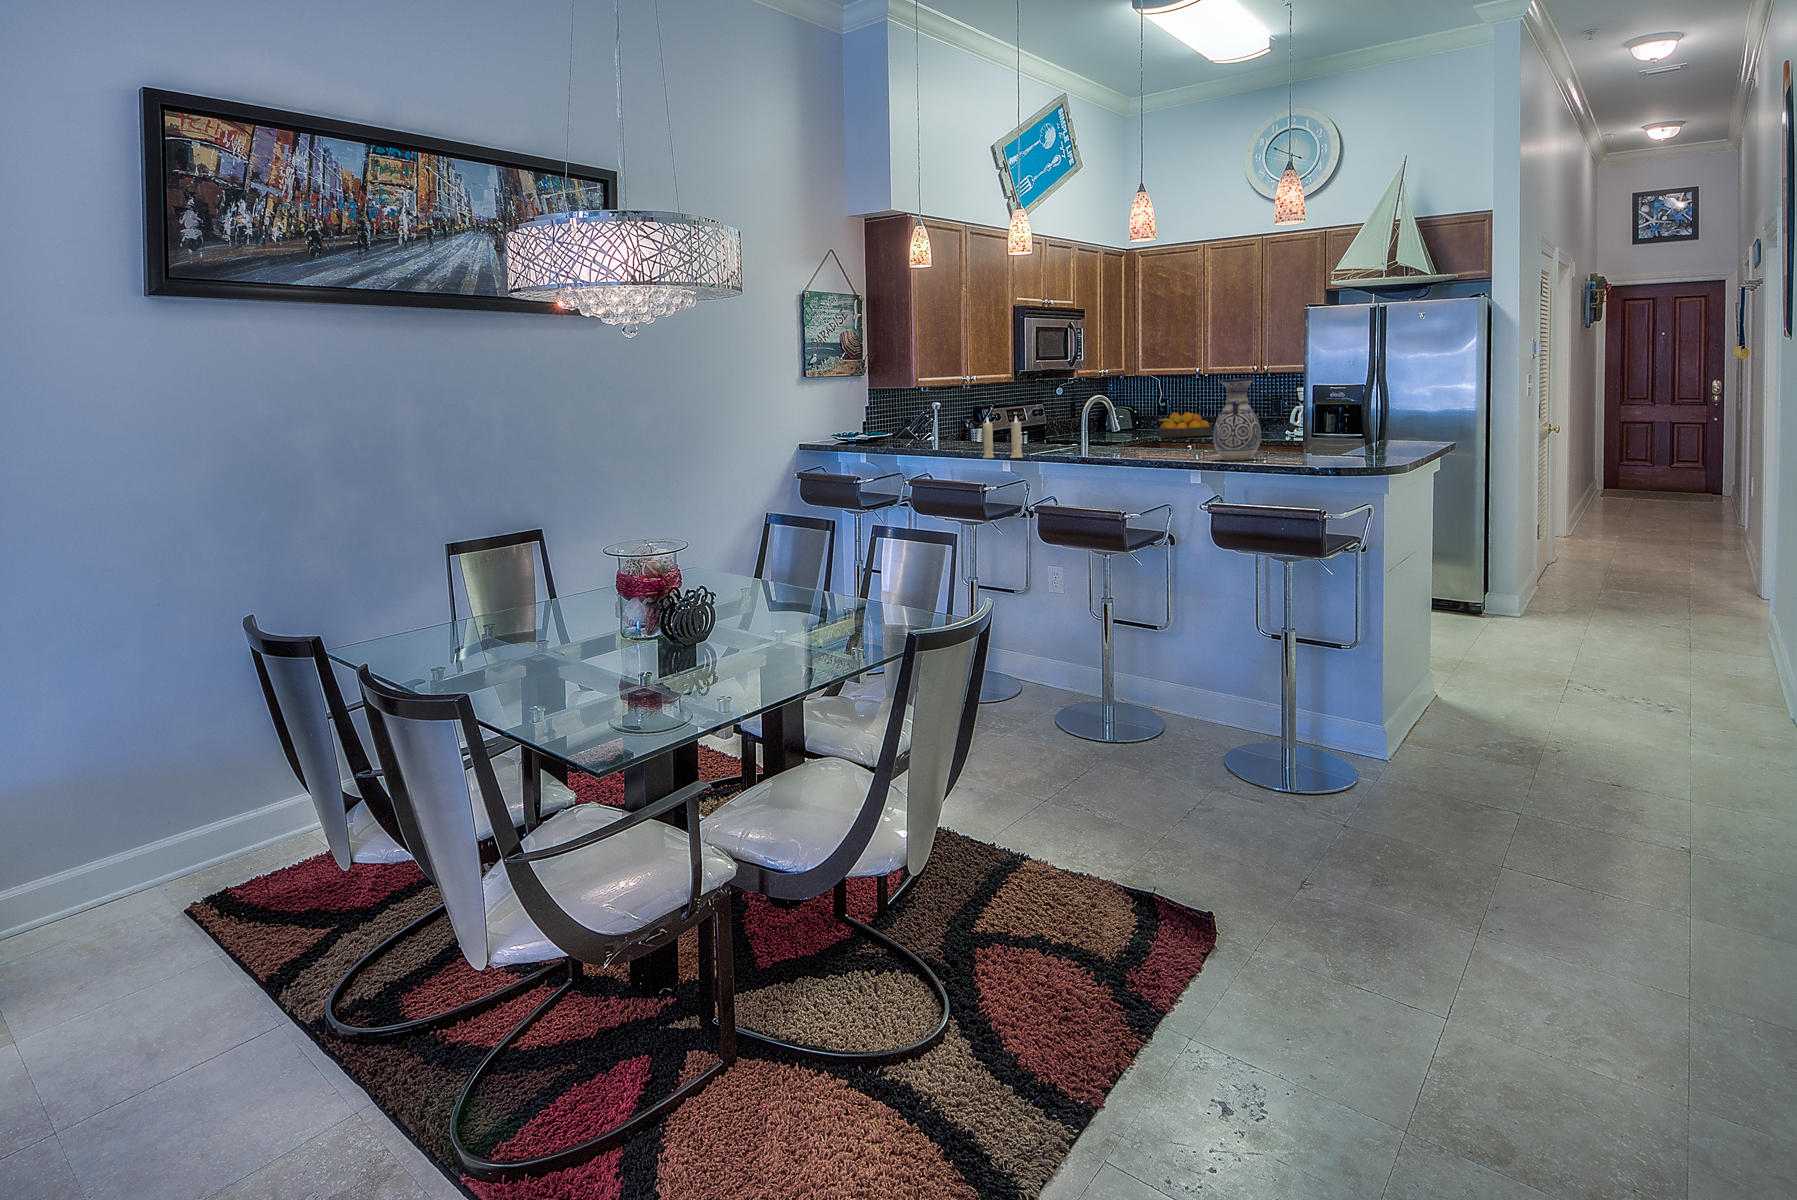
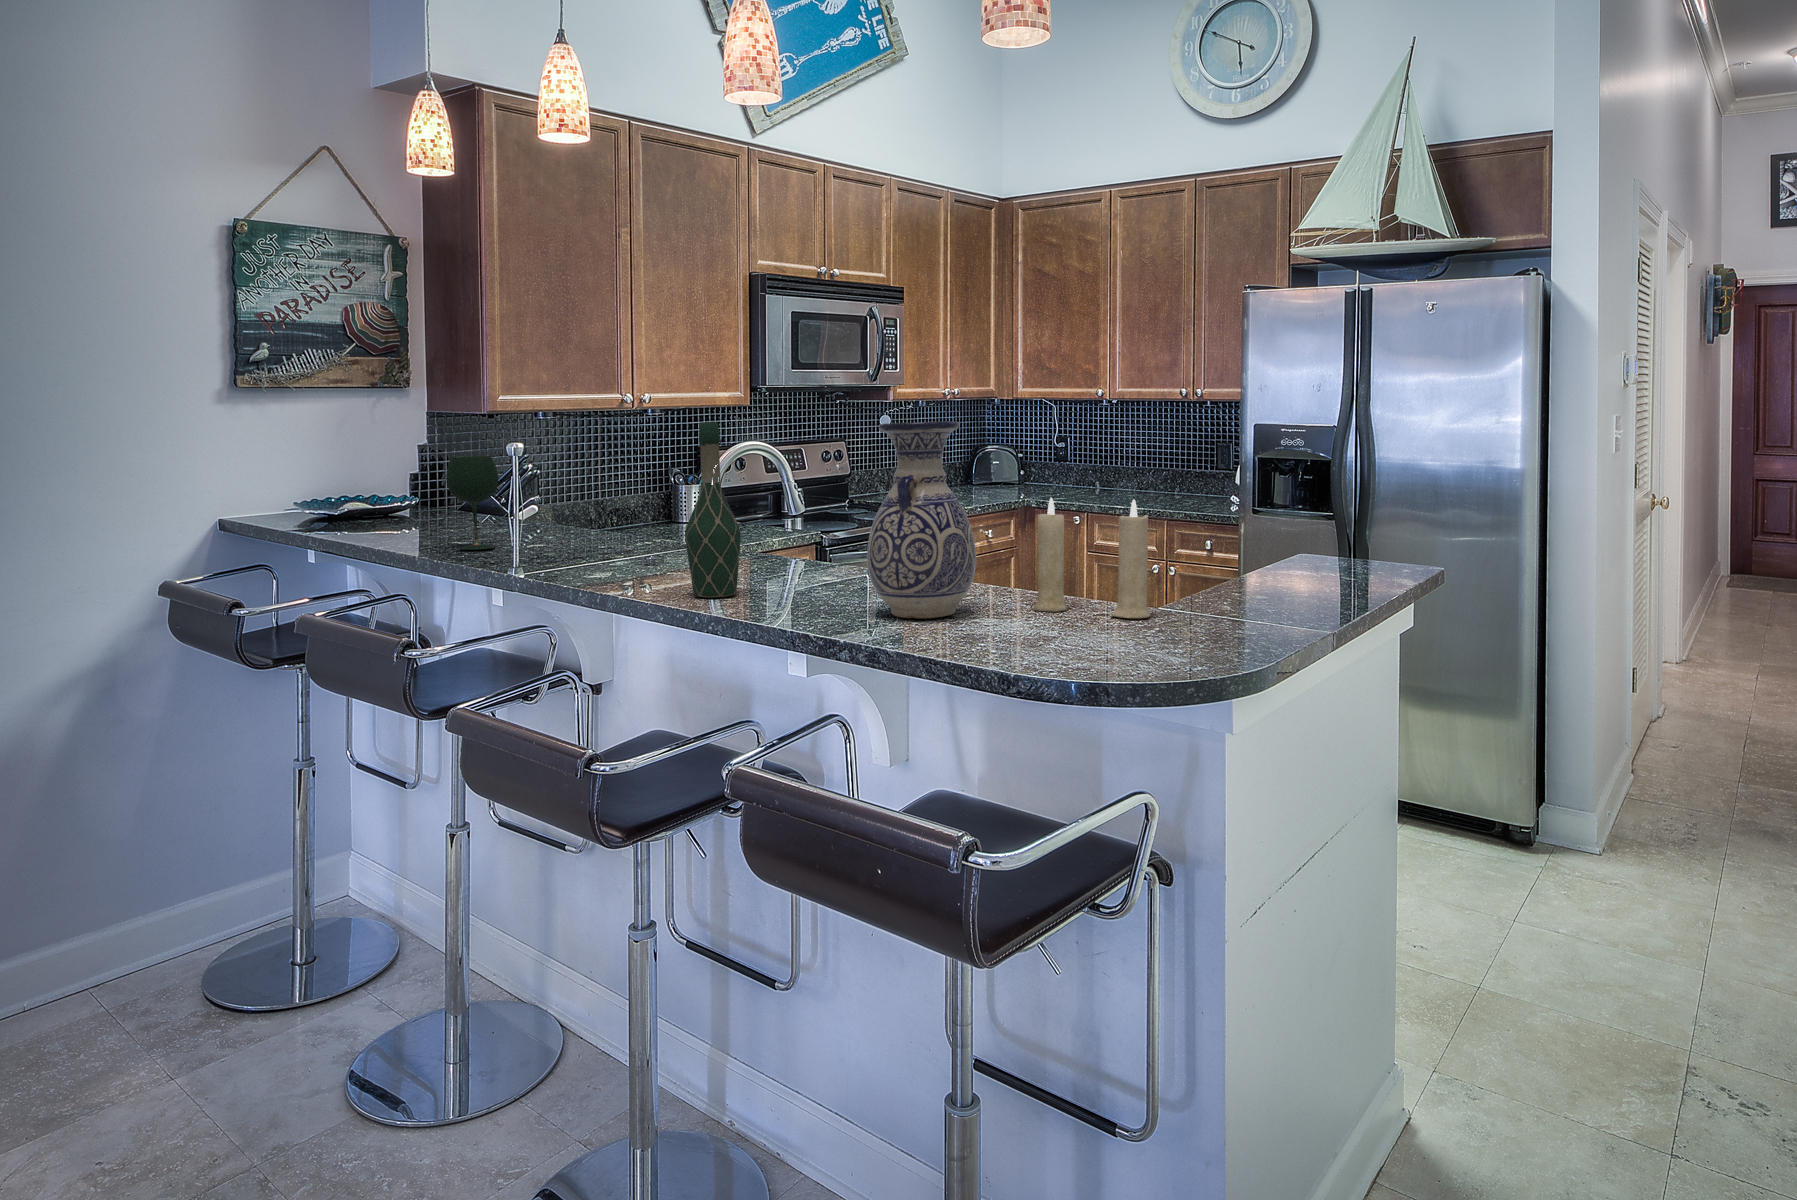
wine bottle: none [1116,383,1141,460] -> present [685,422,741,598]
wine glass: none [930,409,955,457] -> present [446,456,499,550]
fruit bowl: present [1157,412,1212,437] -> none [1031,457,1115,496]
candle: present [982,417,1023,458] -> present [1032,498,1151,618]

